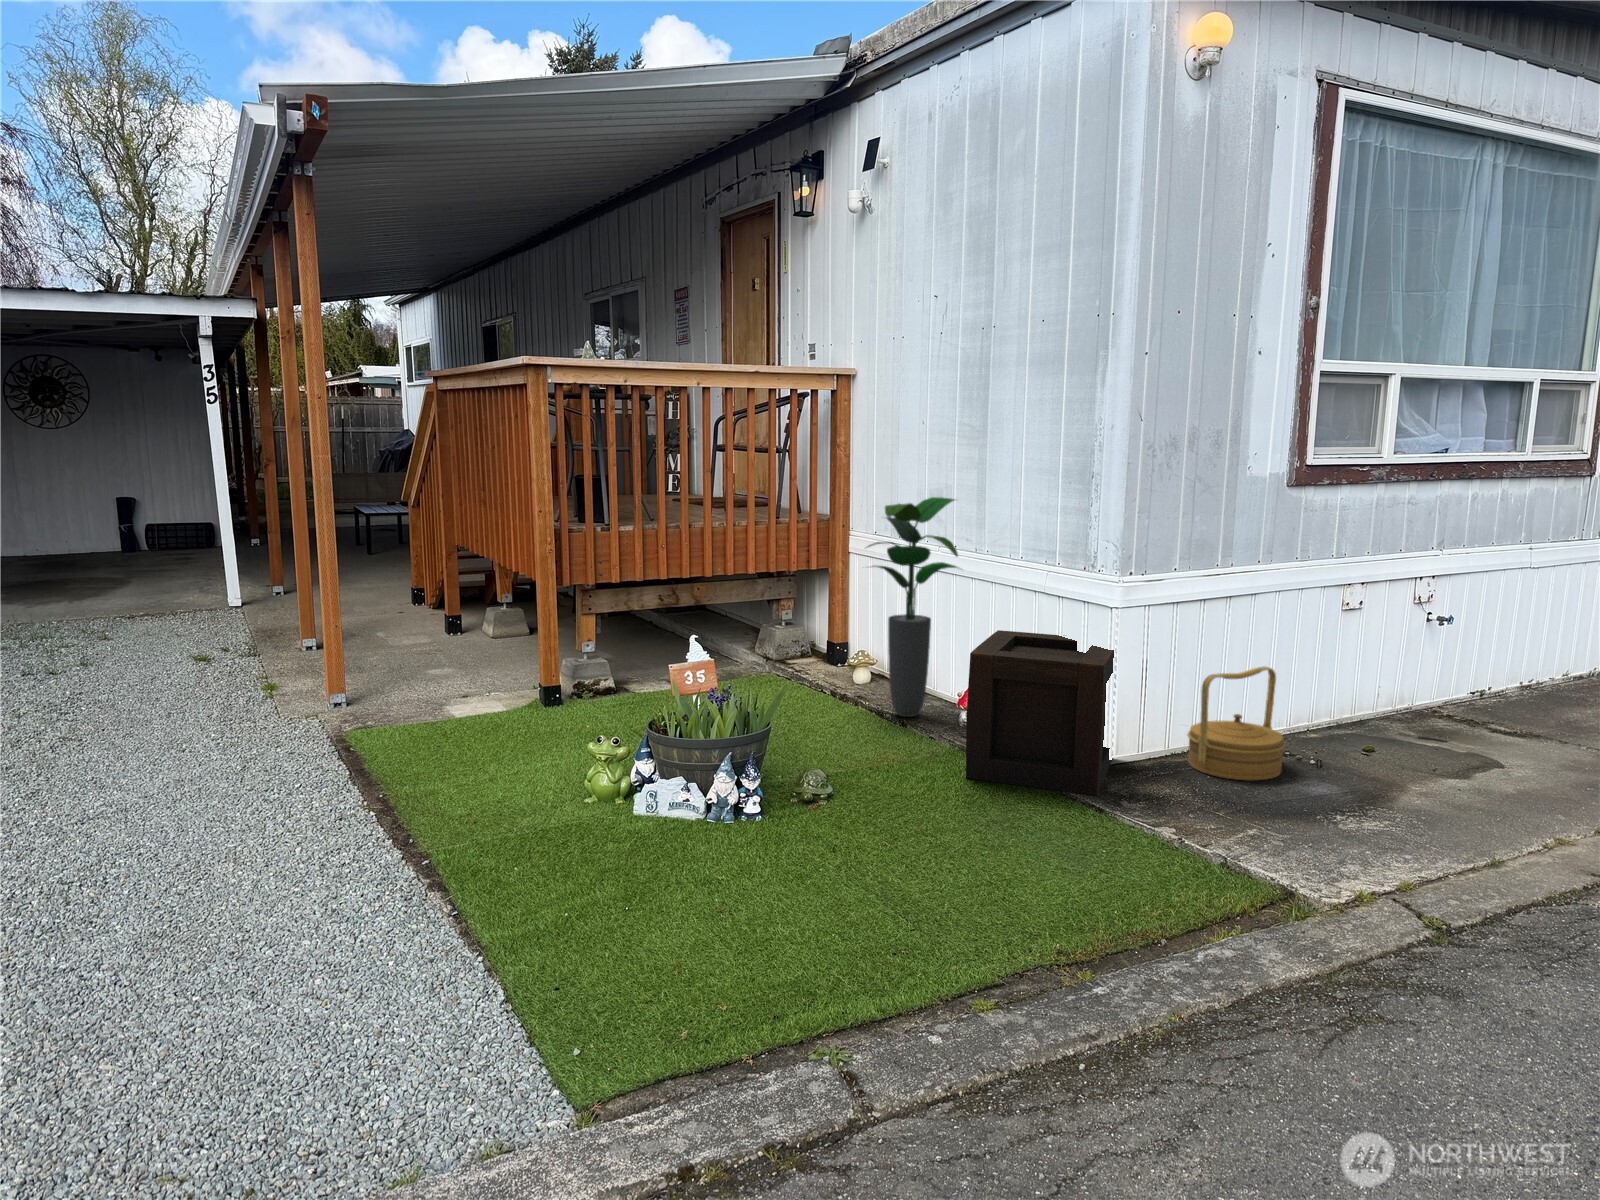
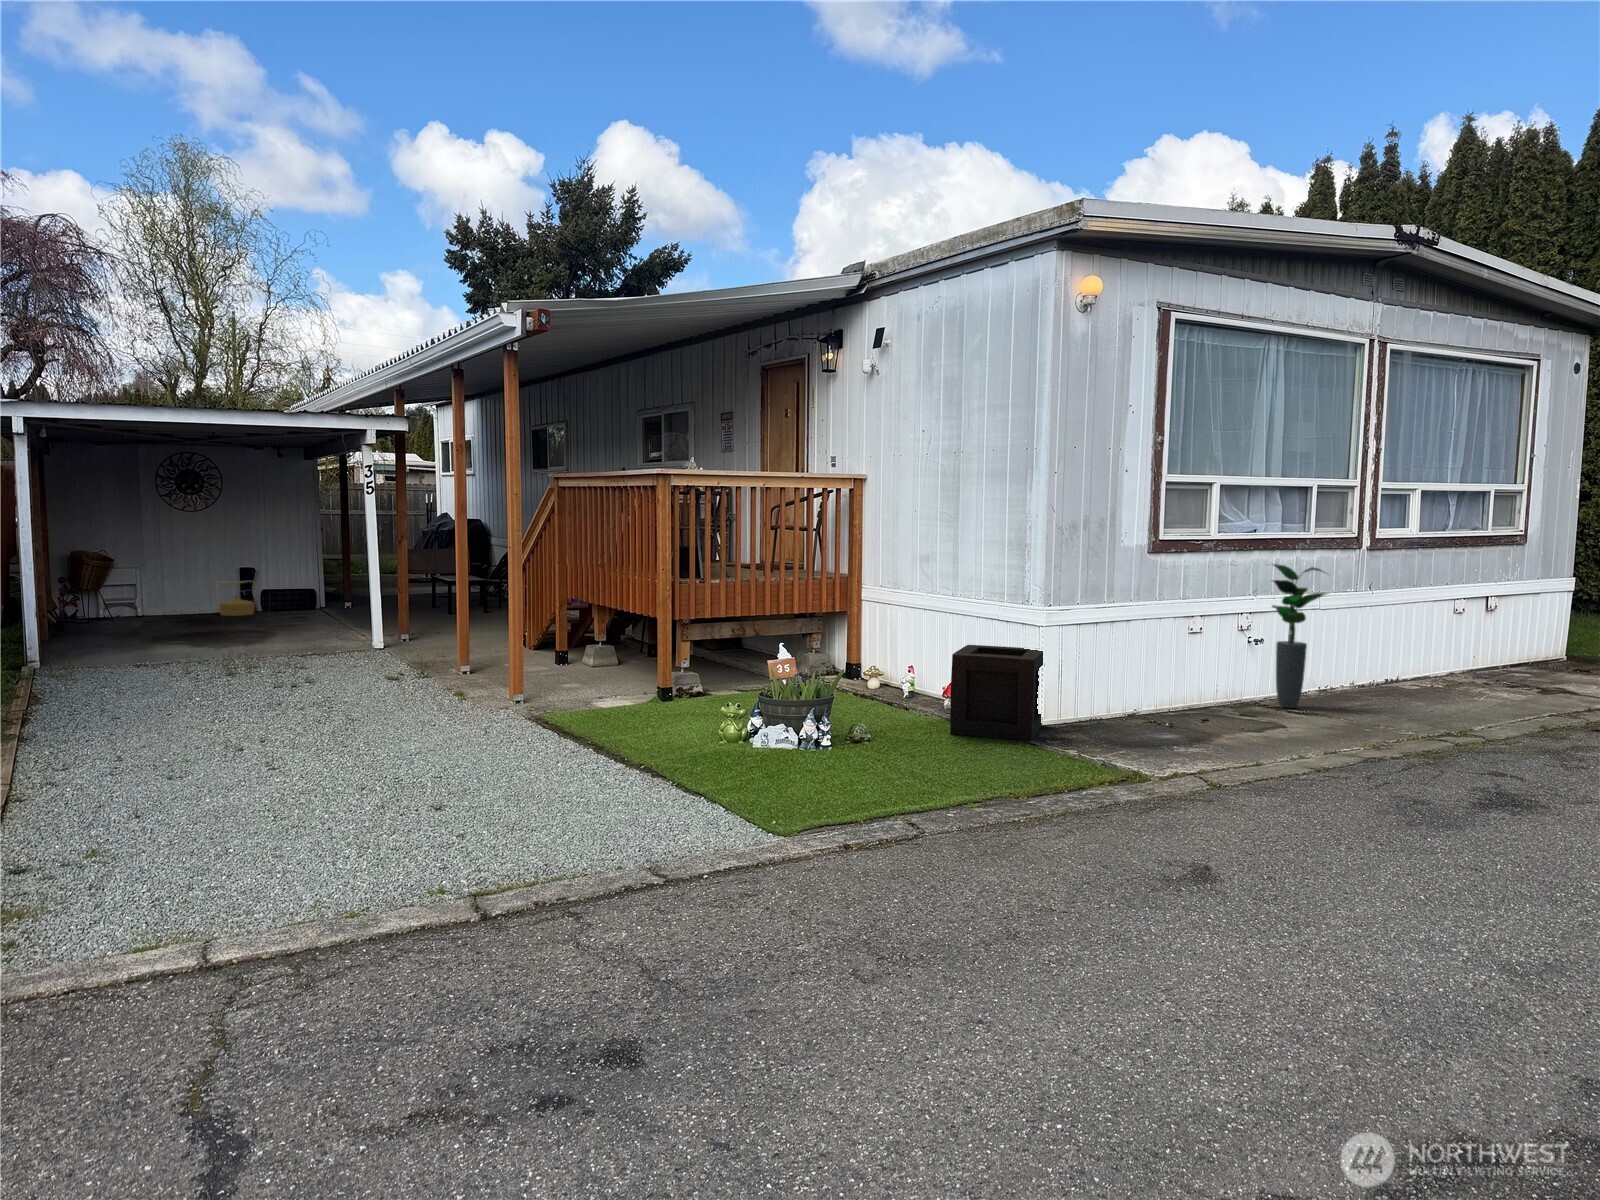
potted plant: present [868,497,958,717] -> present [1272,564,1328,708]
woven basket: present [1188,666,1286,781] -> present [218,581,255,616]

